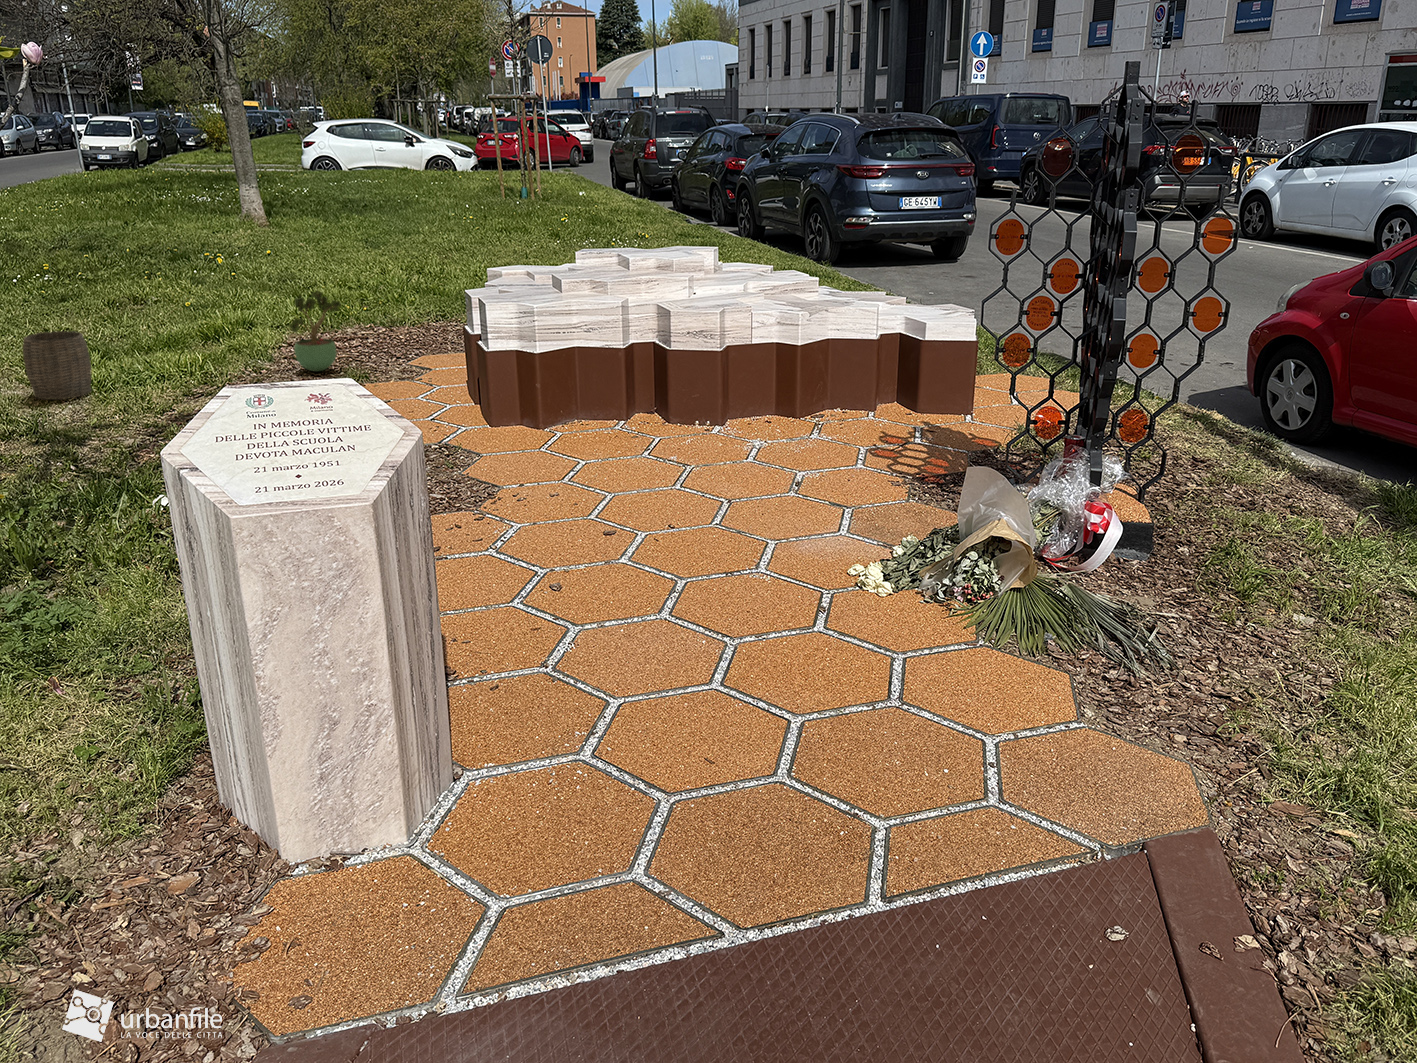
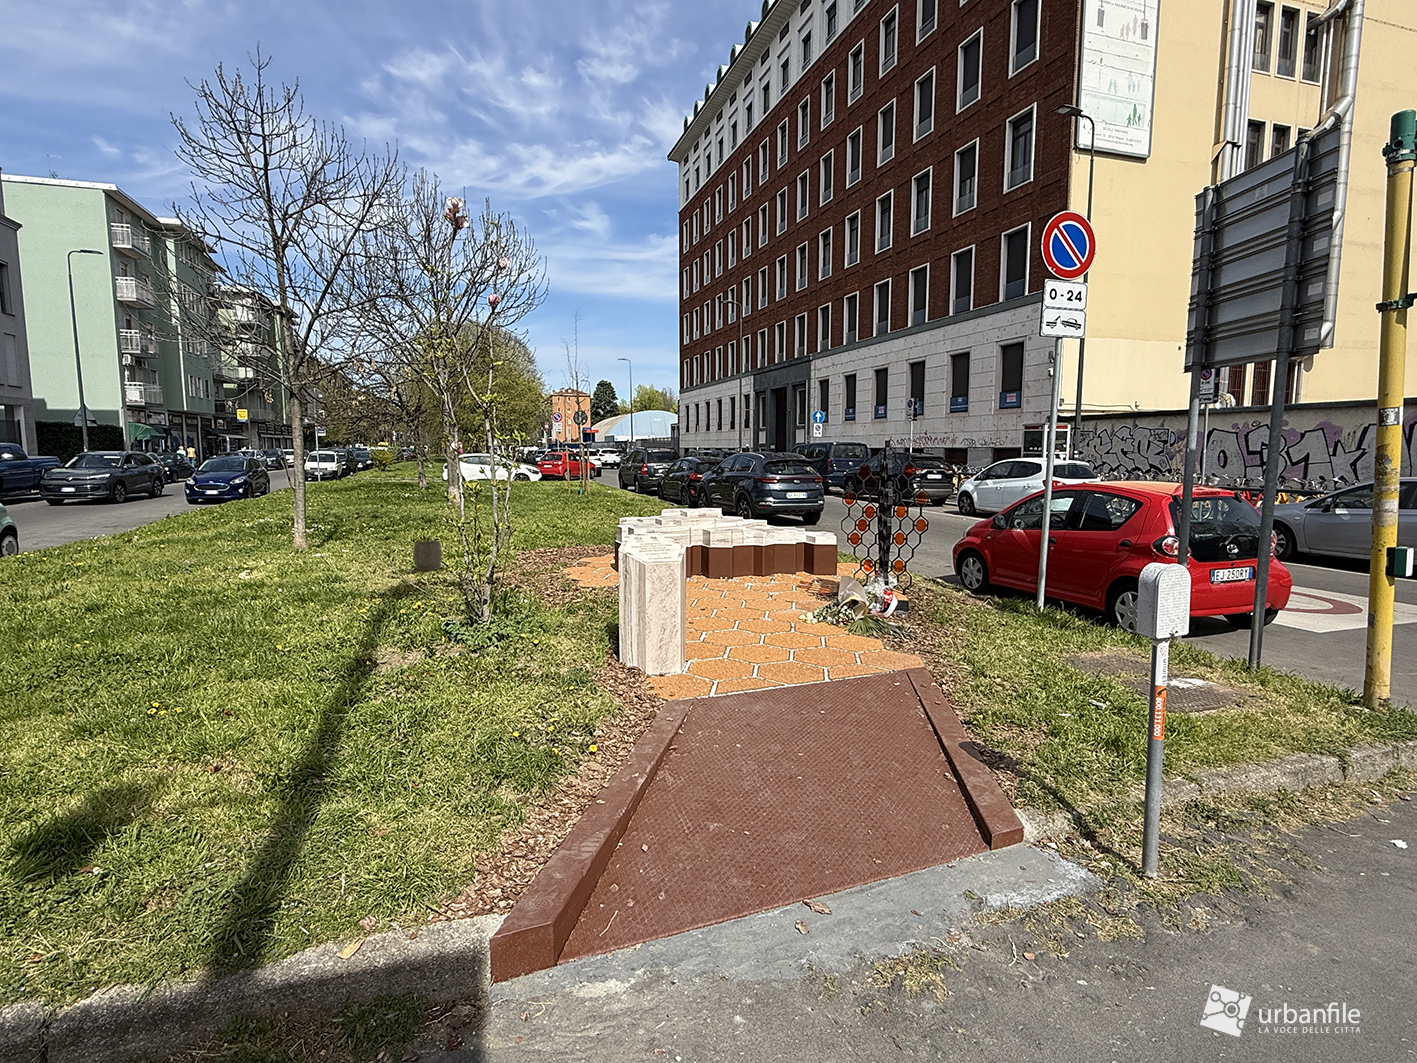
potted plant: present [290,291,341,371] -> none [524,525,547,562]

